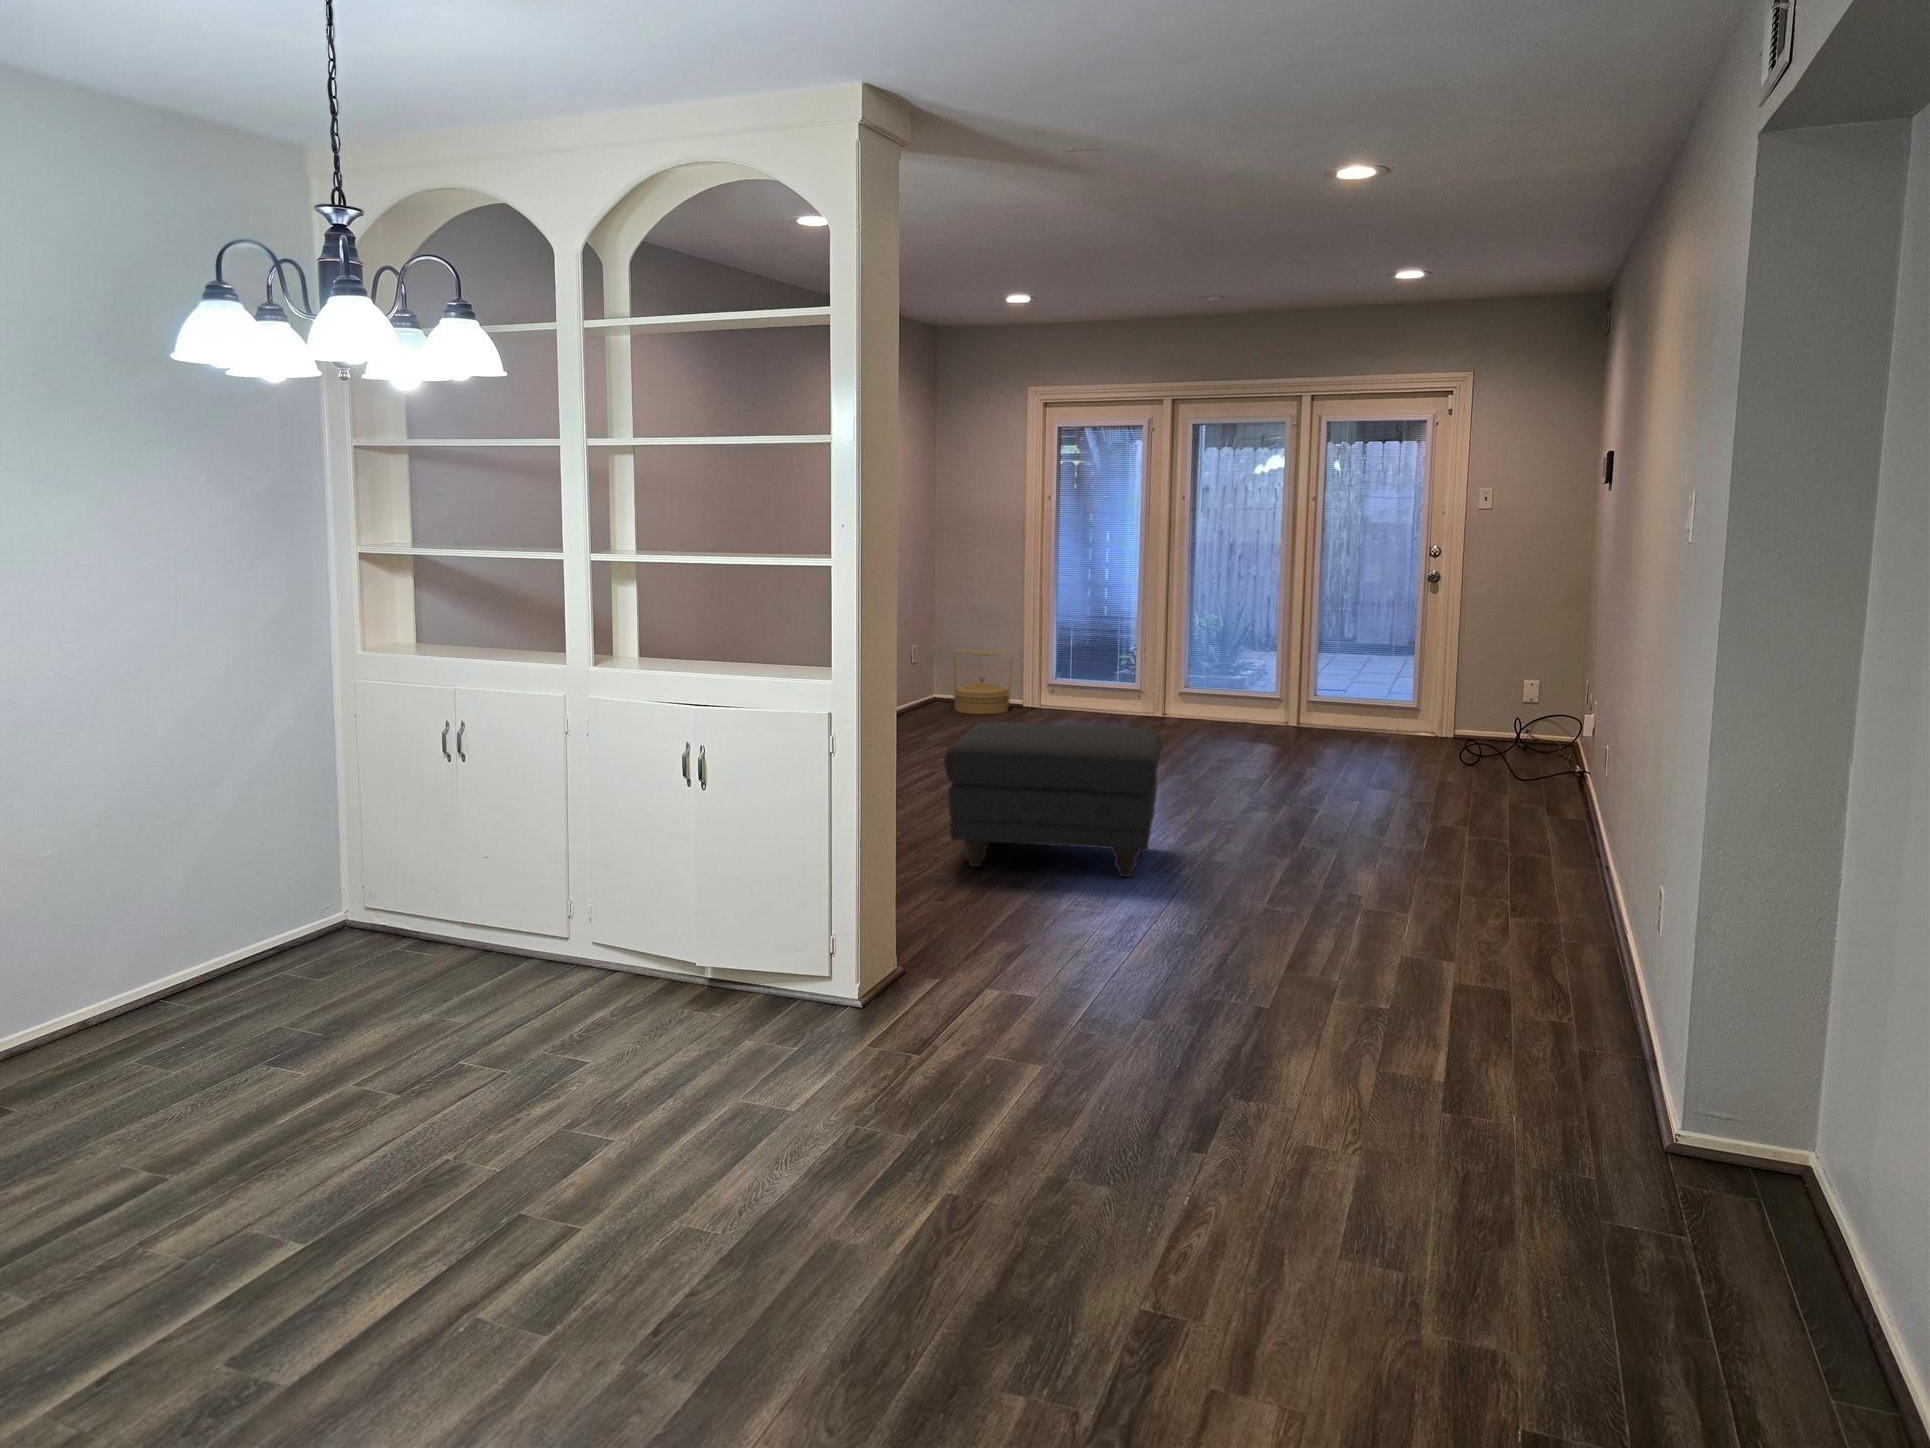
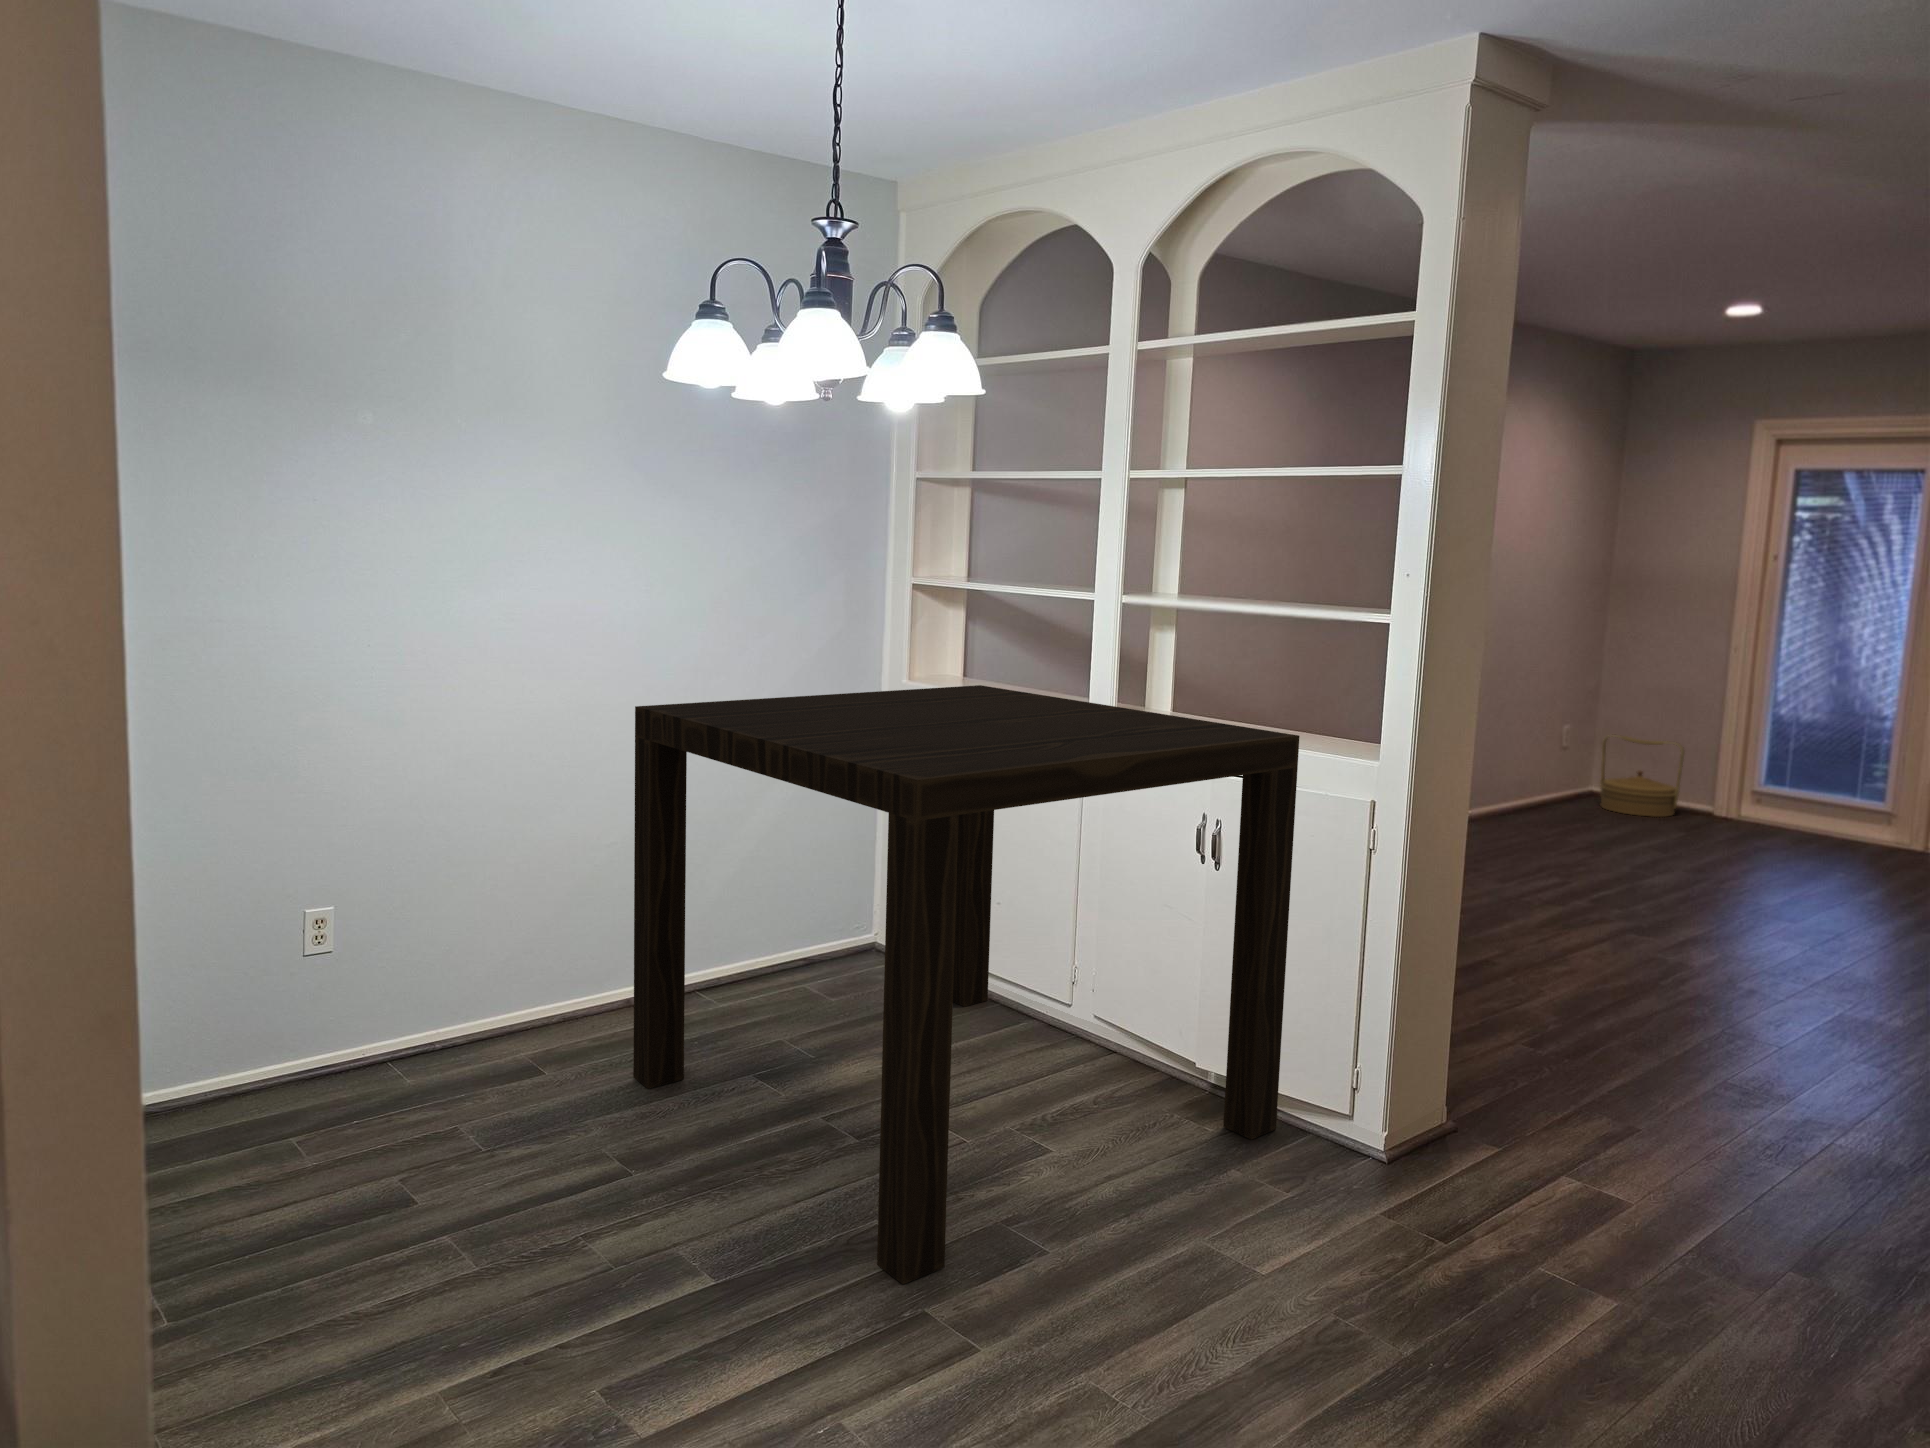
dining table: none [91,648,772,1197] -> present [633,685,1300,1284]
ottoman: present [944,722,1162,877] -> none [1549,827,1884,1060]

